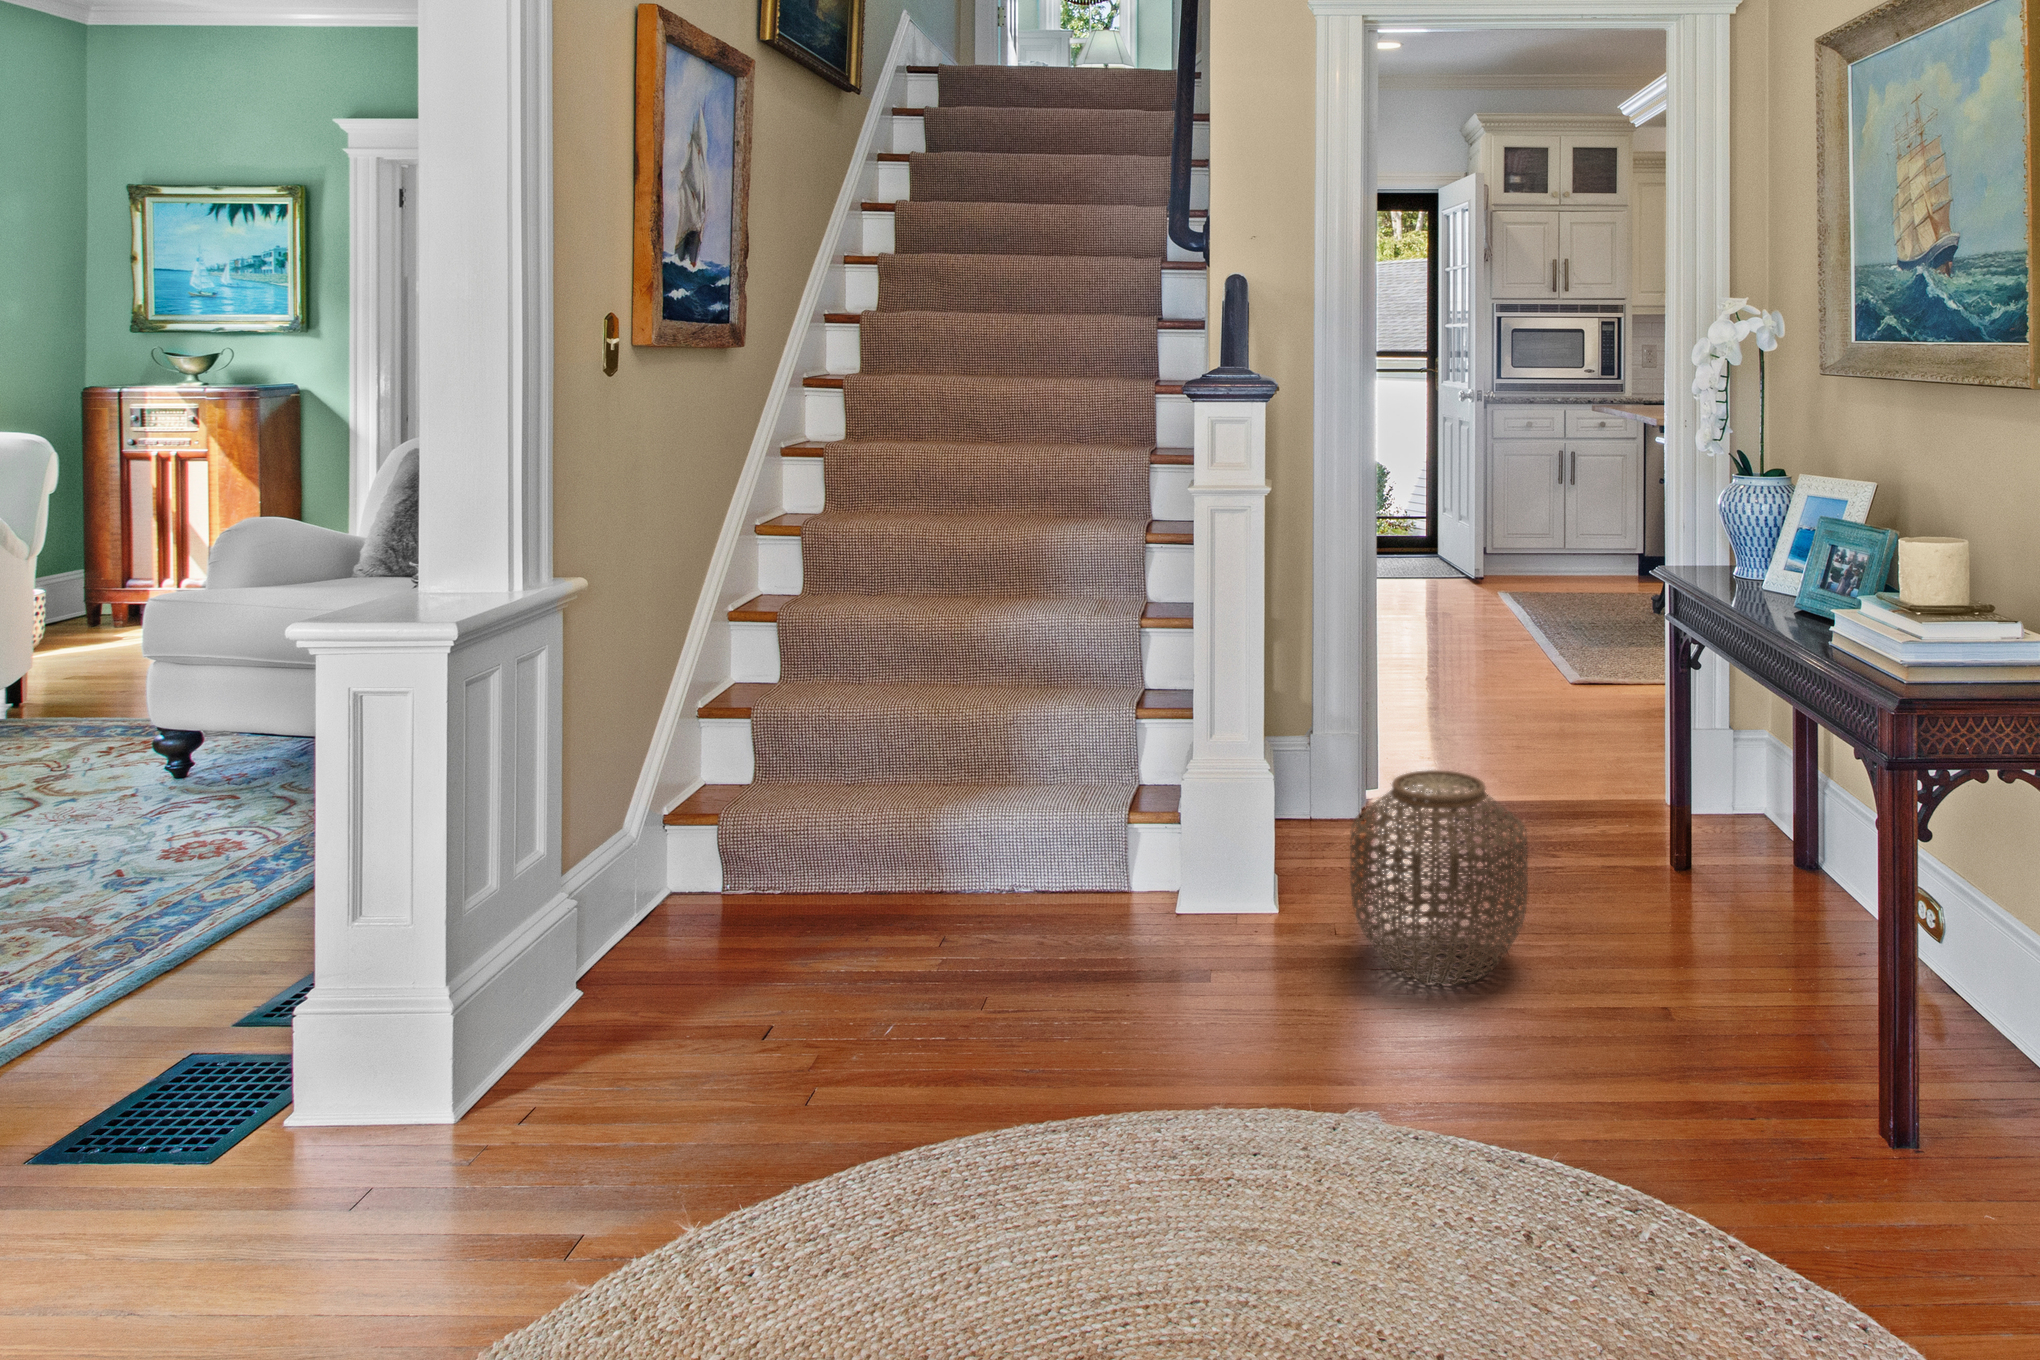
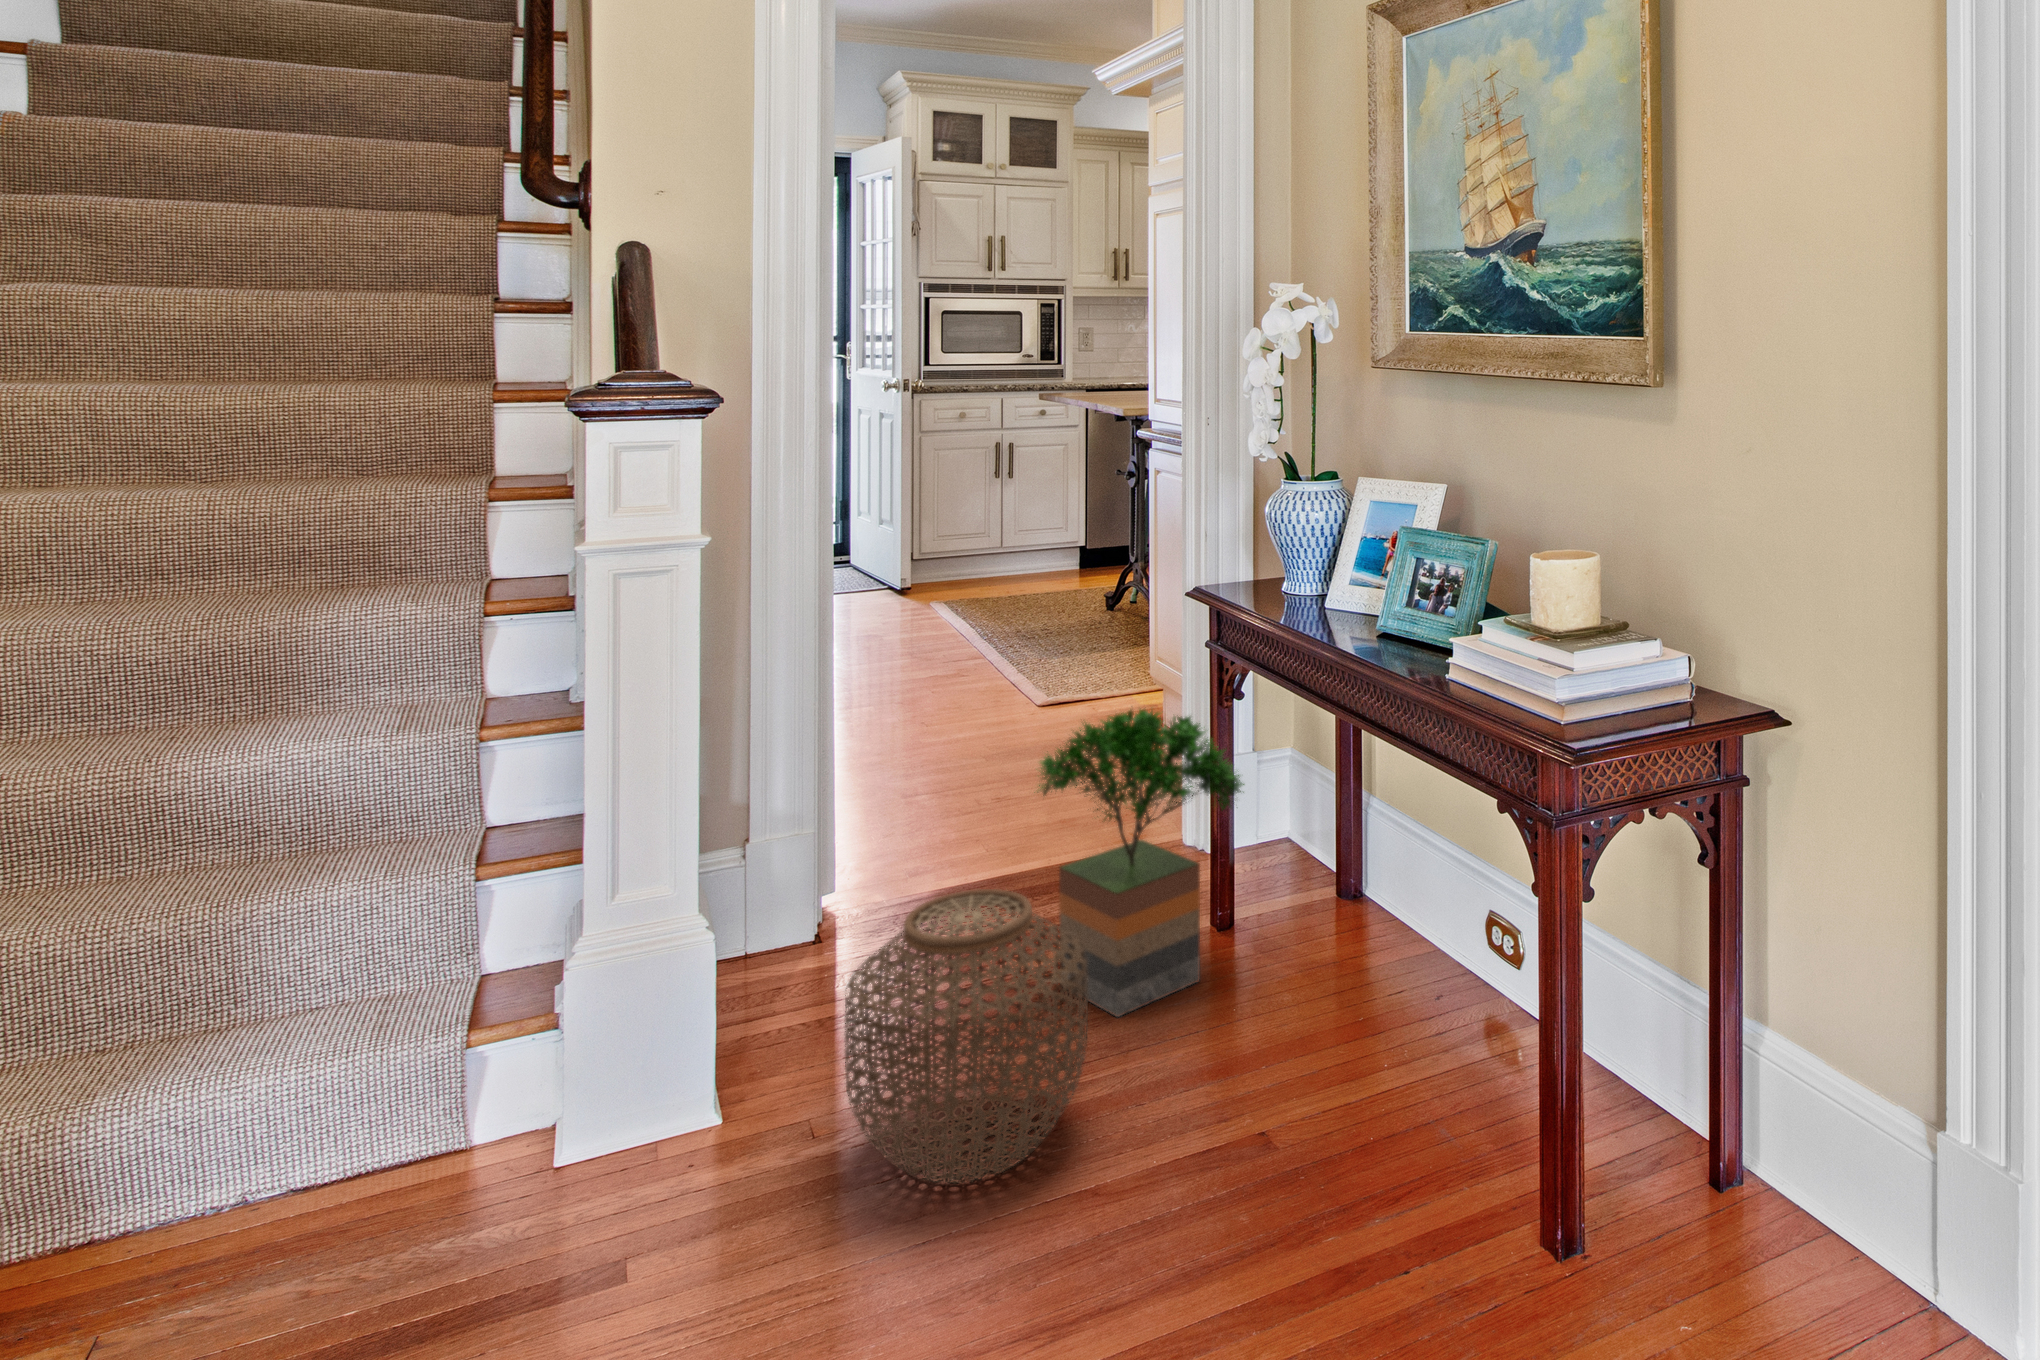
potted tree: none [1511,661,1689,914] -> present [1034,709,1244,1017]

